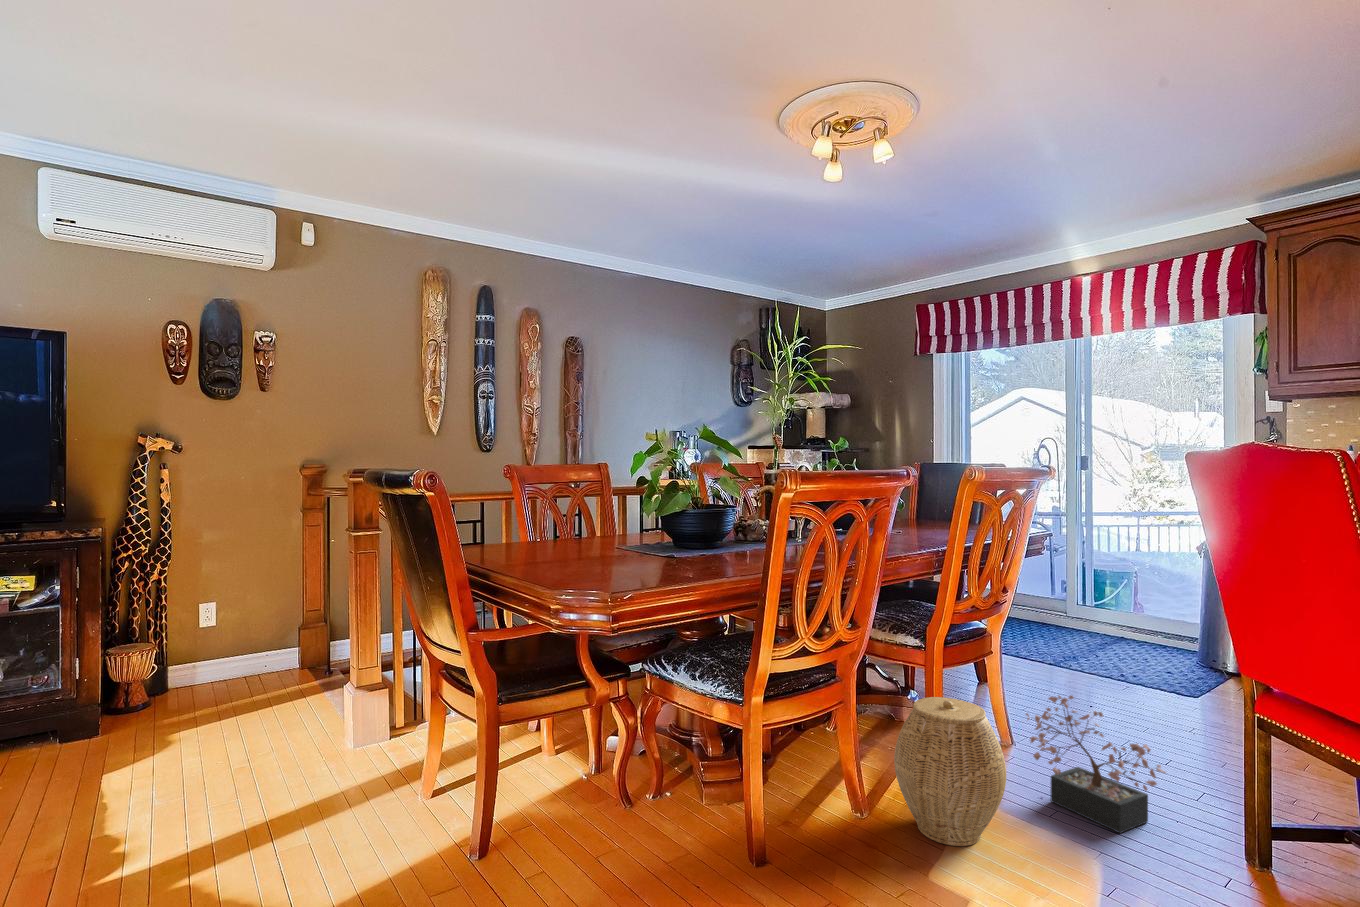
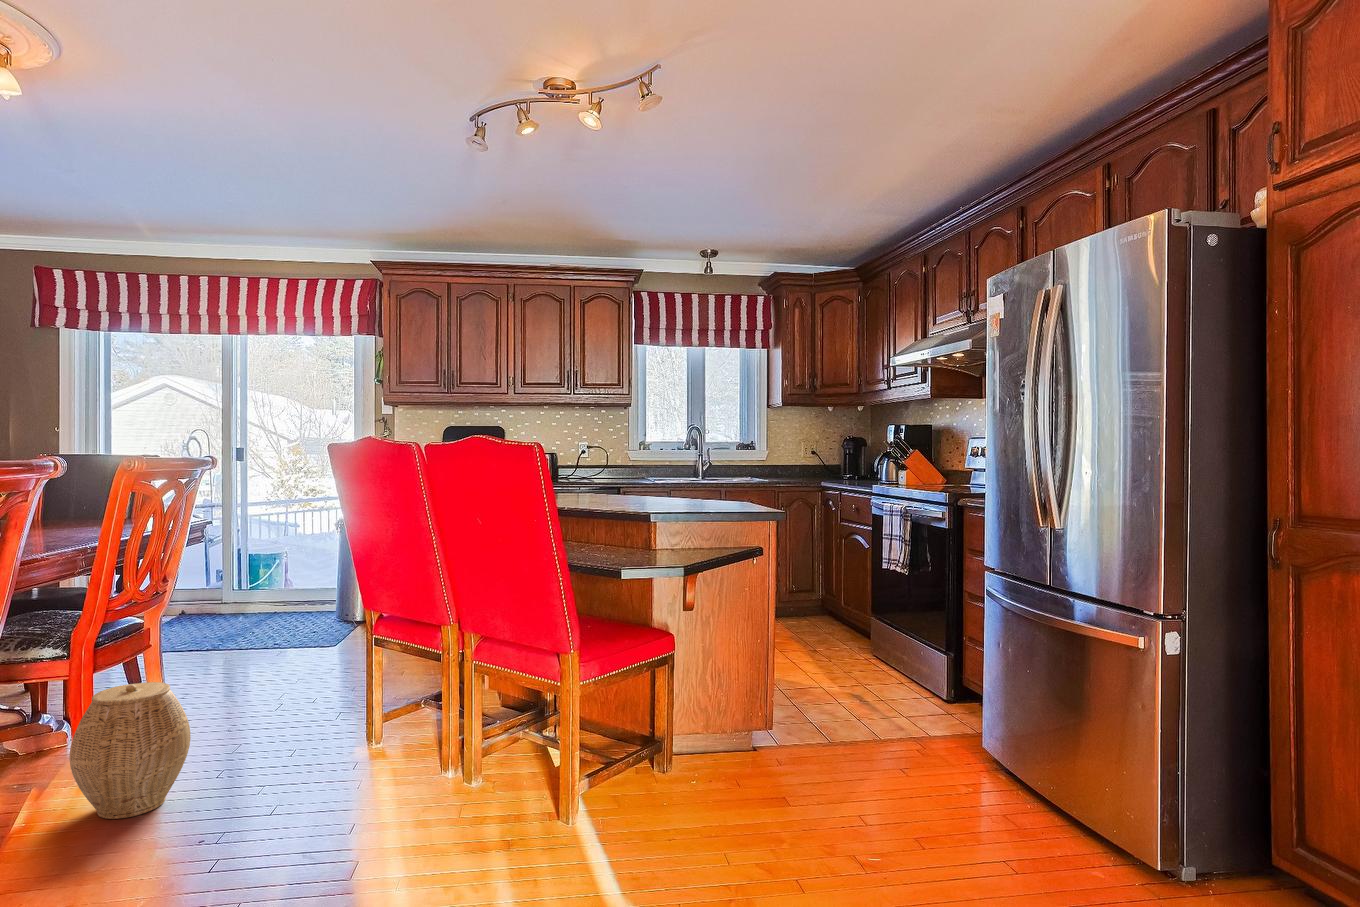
decorative plant: present [1026,695,1166,833] -> none [202,658,317,753]

